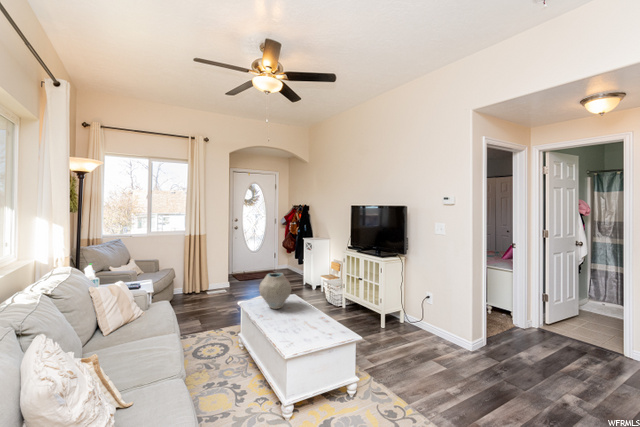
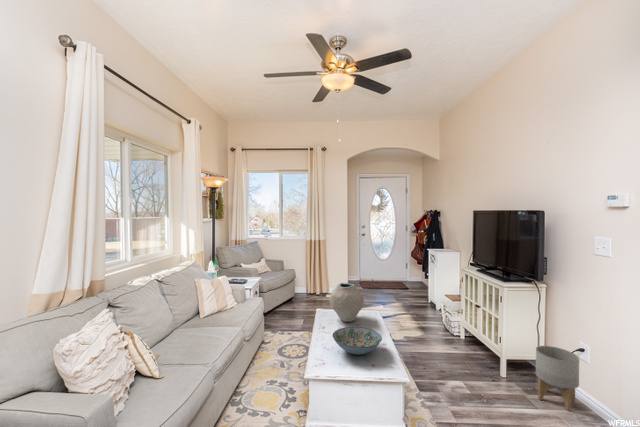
planter: none [406,299,431,339] -> present [536,346,579,411]
decorative bowl: none [286,309,329,332] -> present [333,327,382,355]

